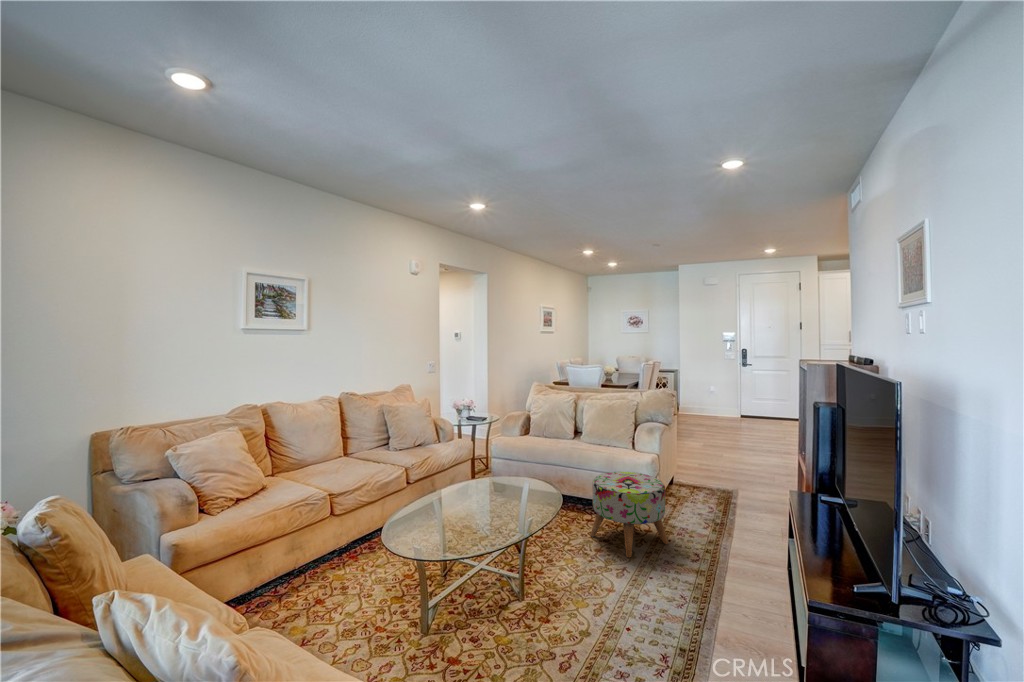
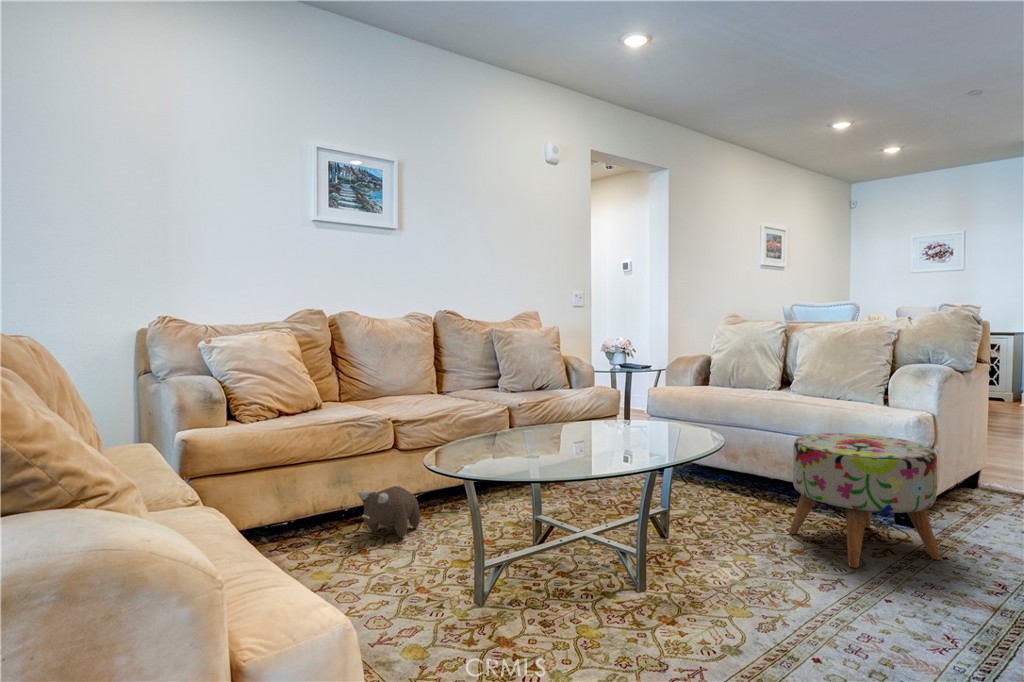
plush toy: none [311,544,355,584] -> present [358,486,420,538]

